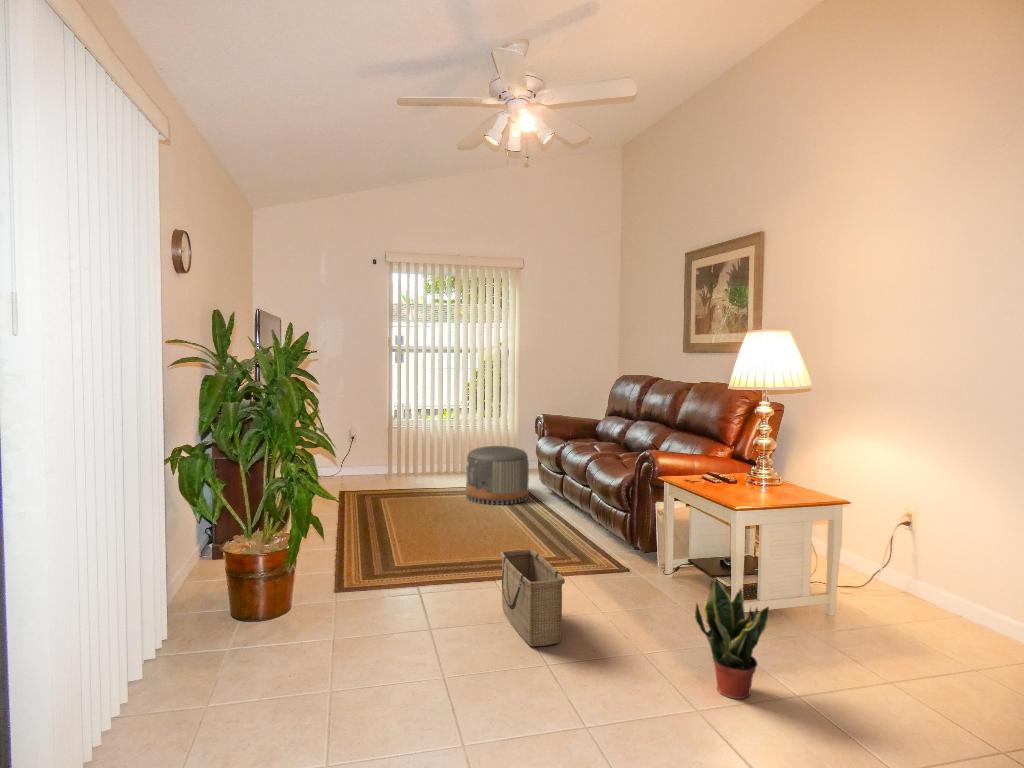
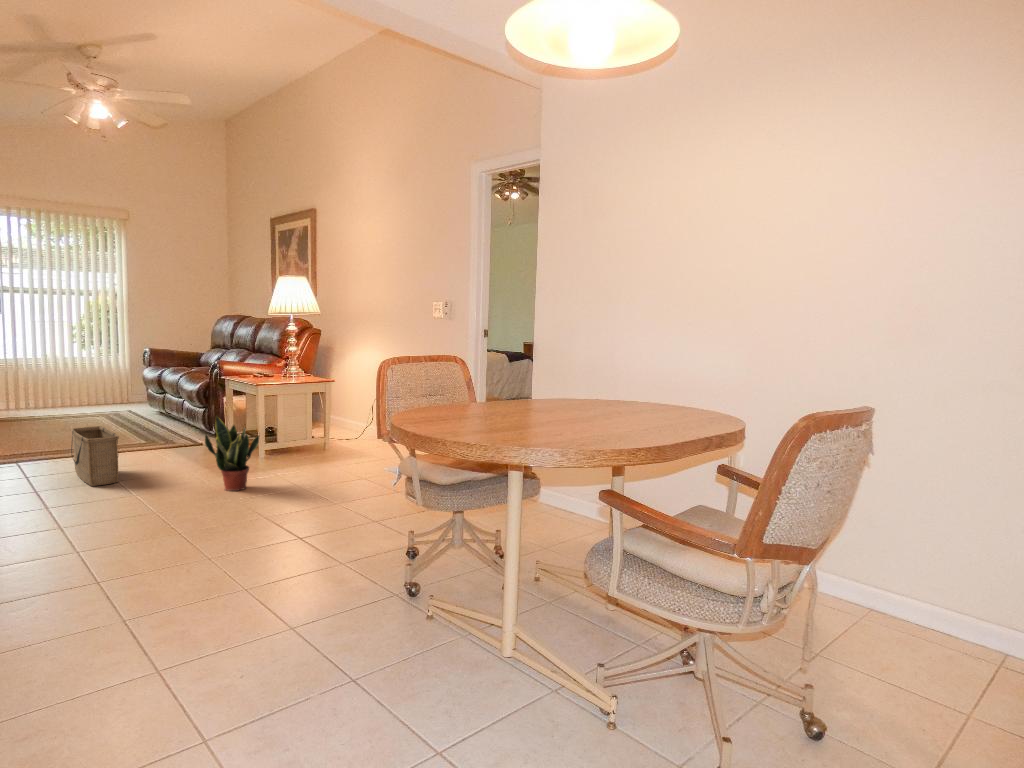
pouf: present [466,446,529,505] -> none [70,375,135,423]

